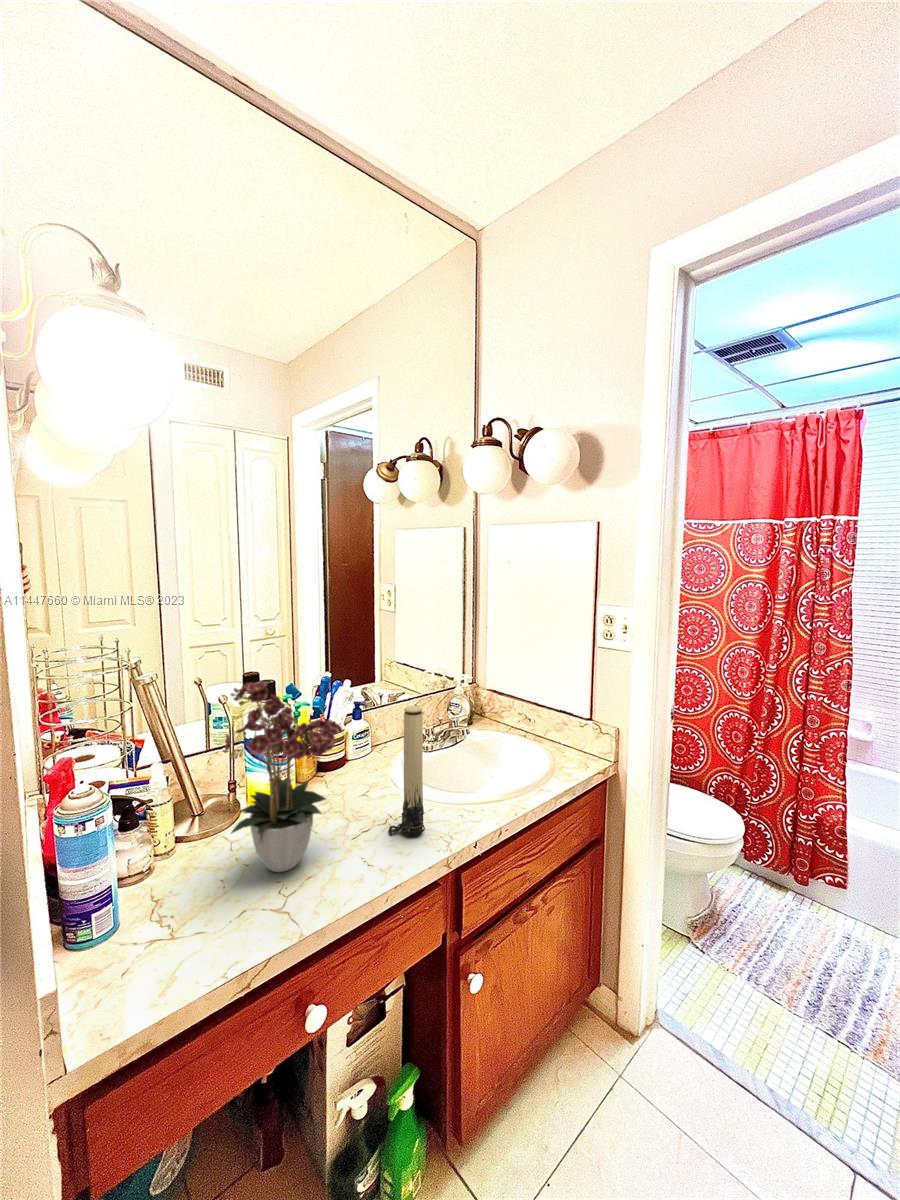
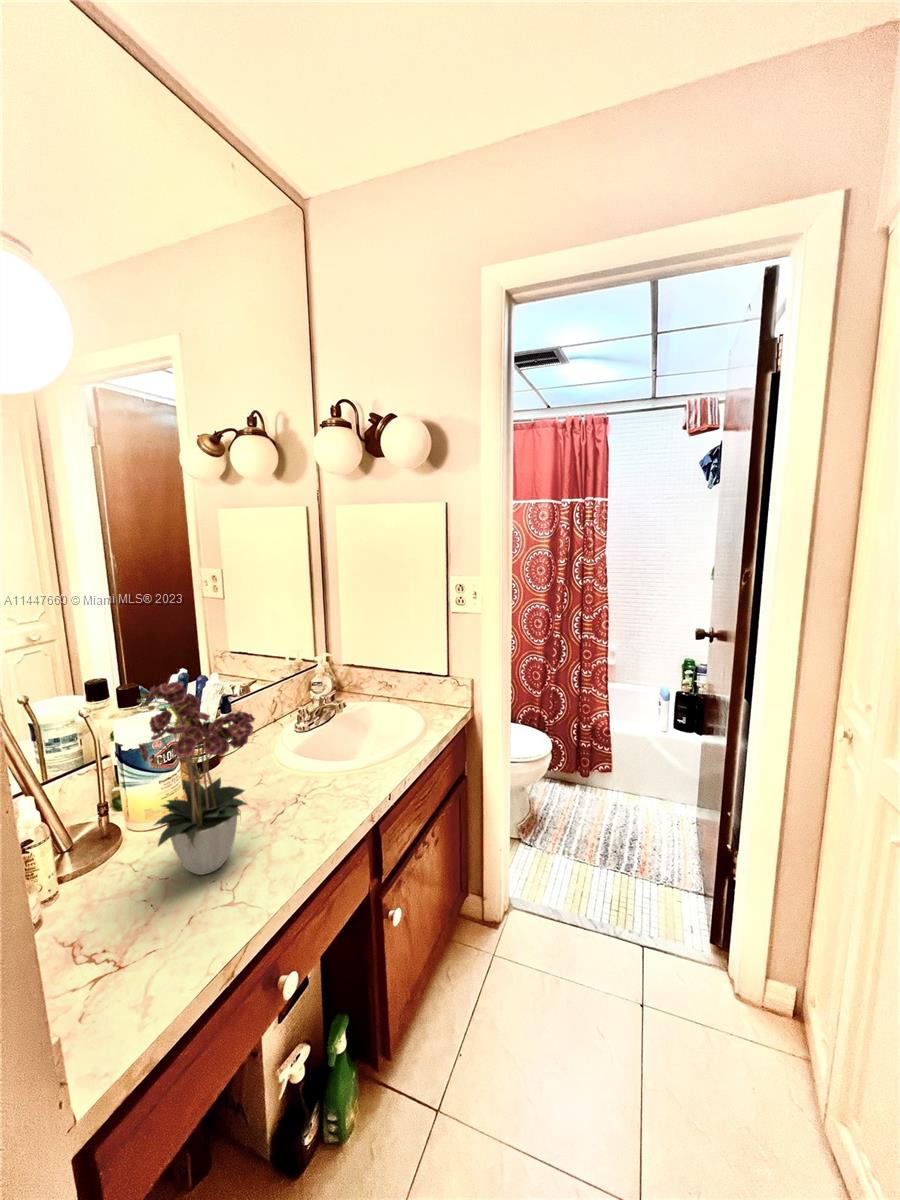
candle: present [388,706,425,836] -> none [305,684,341,810]

